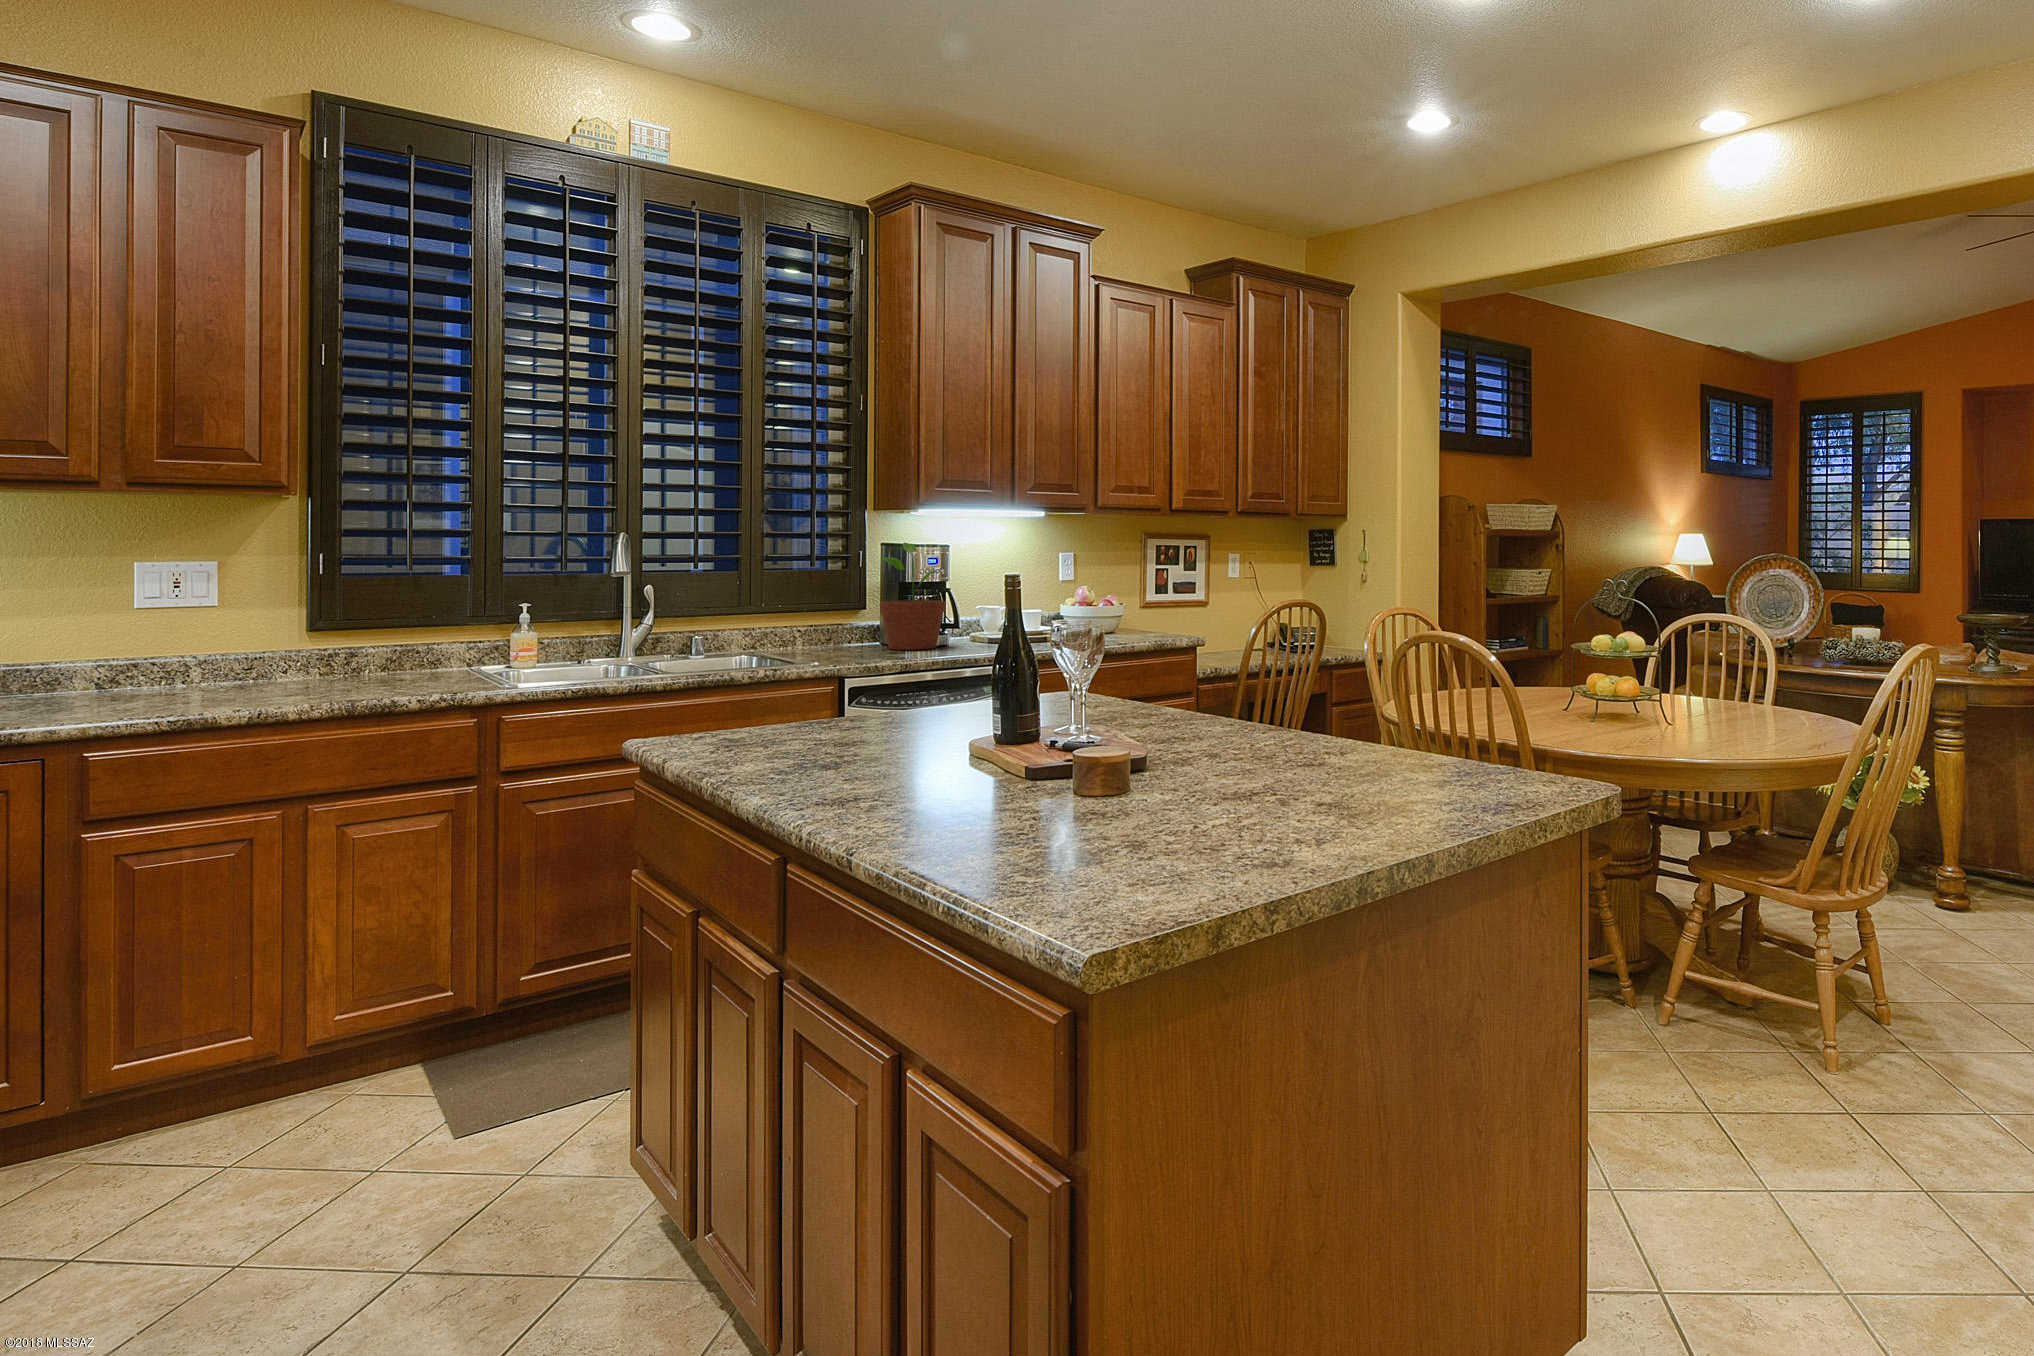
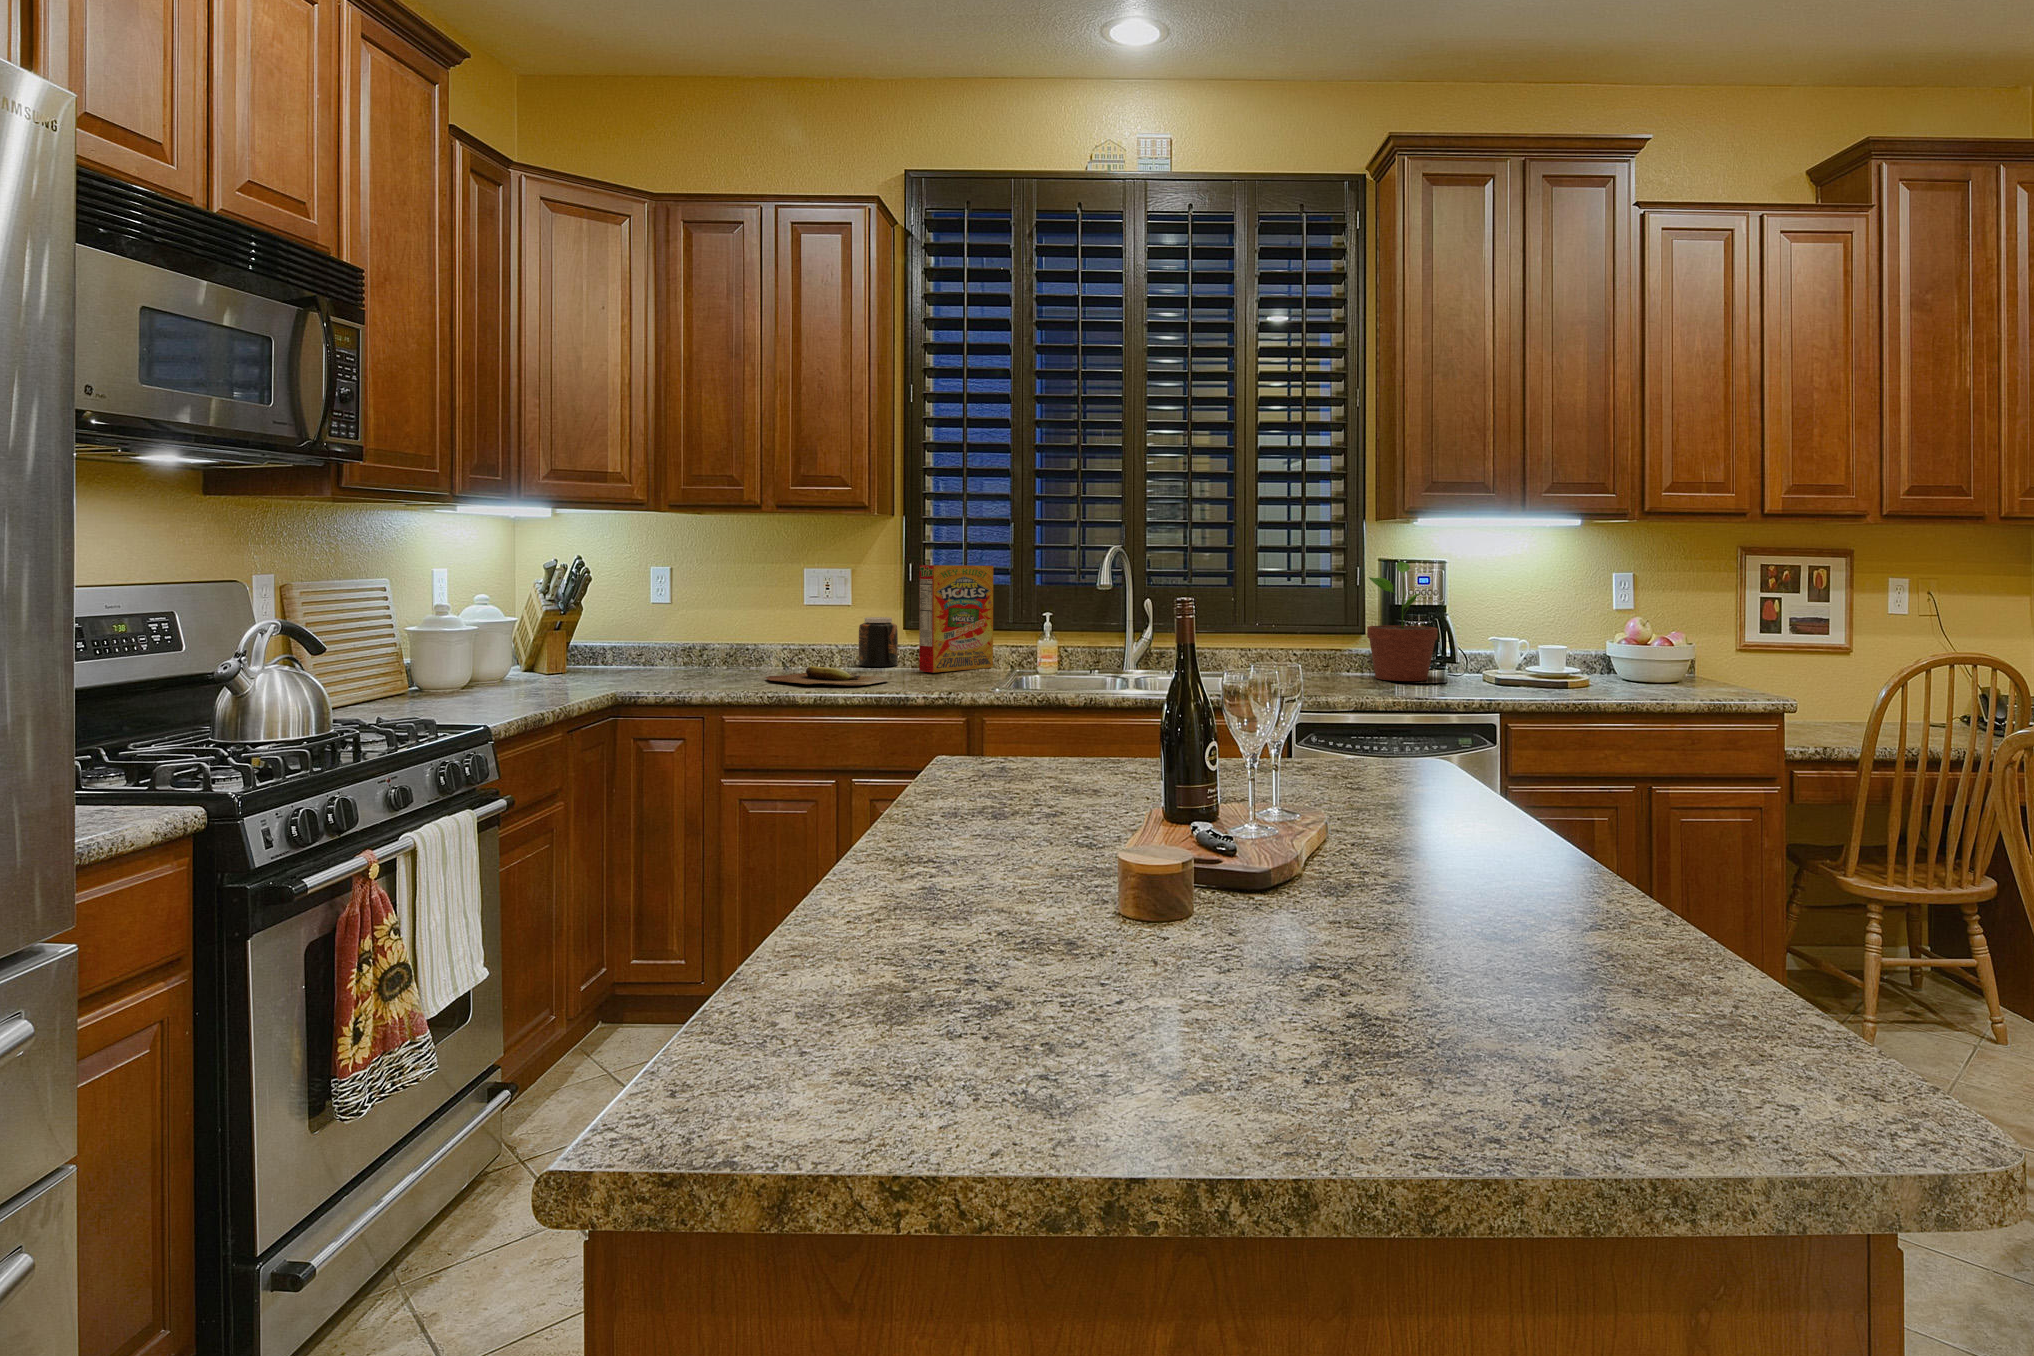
cereal box: none [352,550,444,678] -> present [919,565,993,673]
jar: none [233,616,297,679] -> present [859,617,898,667]
cutting board: none [116,681,336,704] -> present [765,666,888,686]

